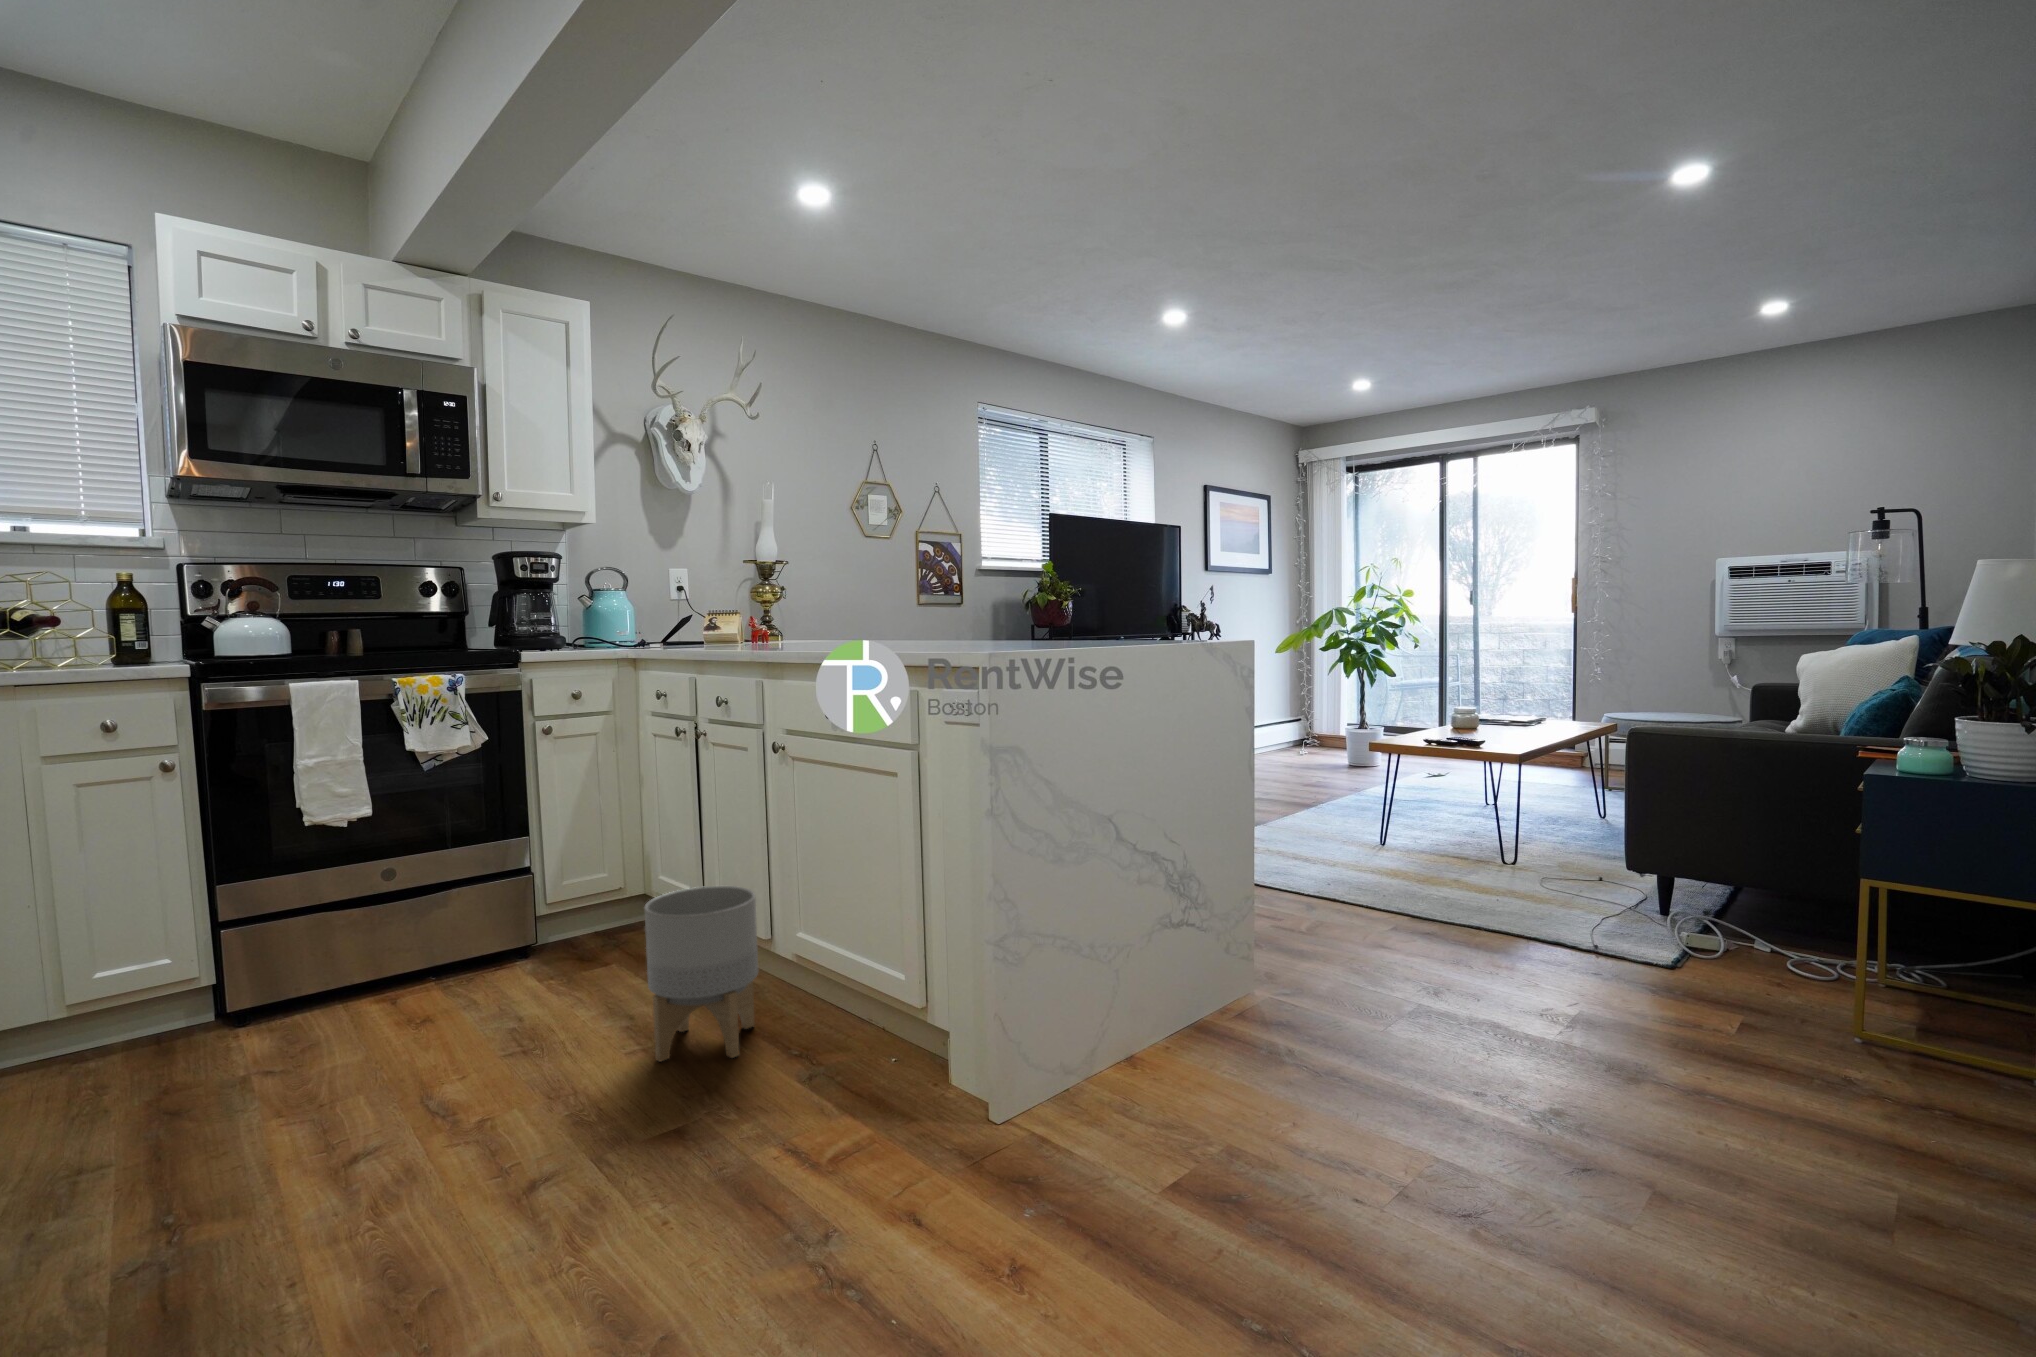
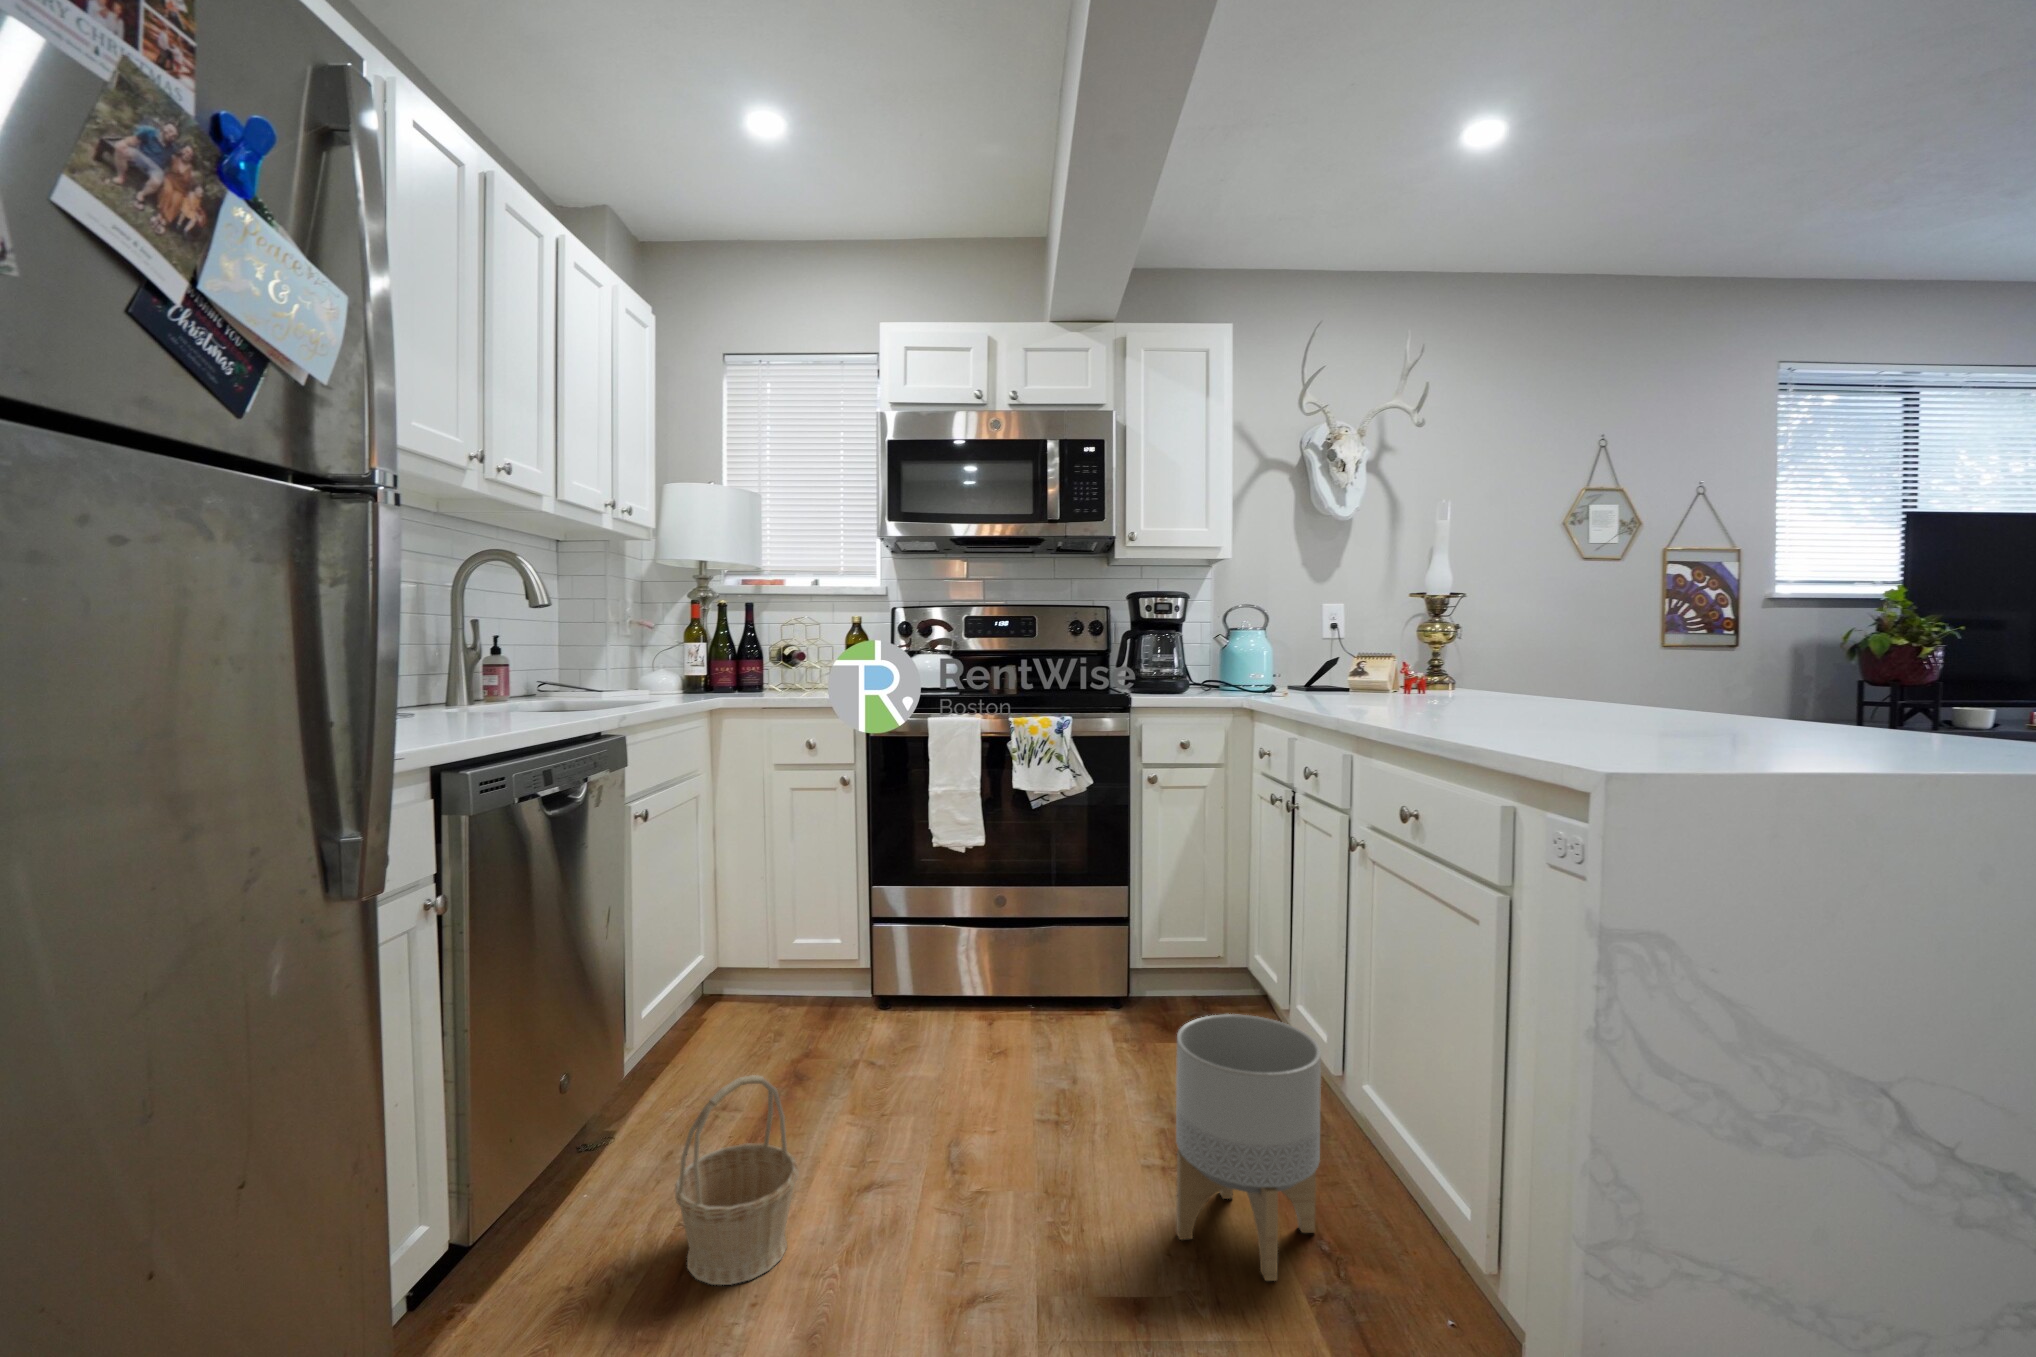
basket: none [137,1043,293,1252] -> present [675,1075,799,1285]

